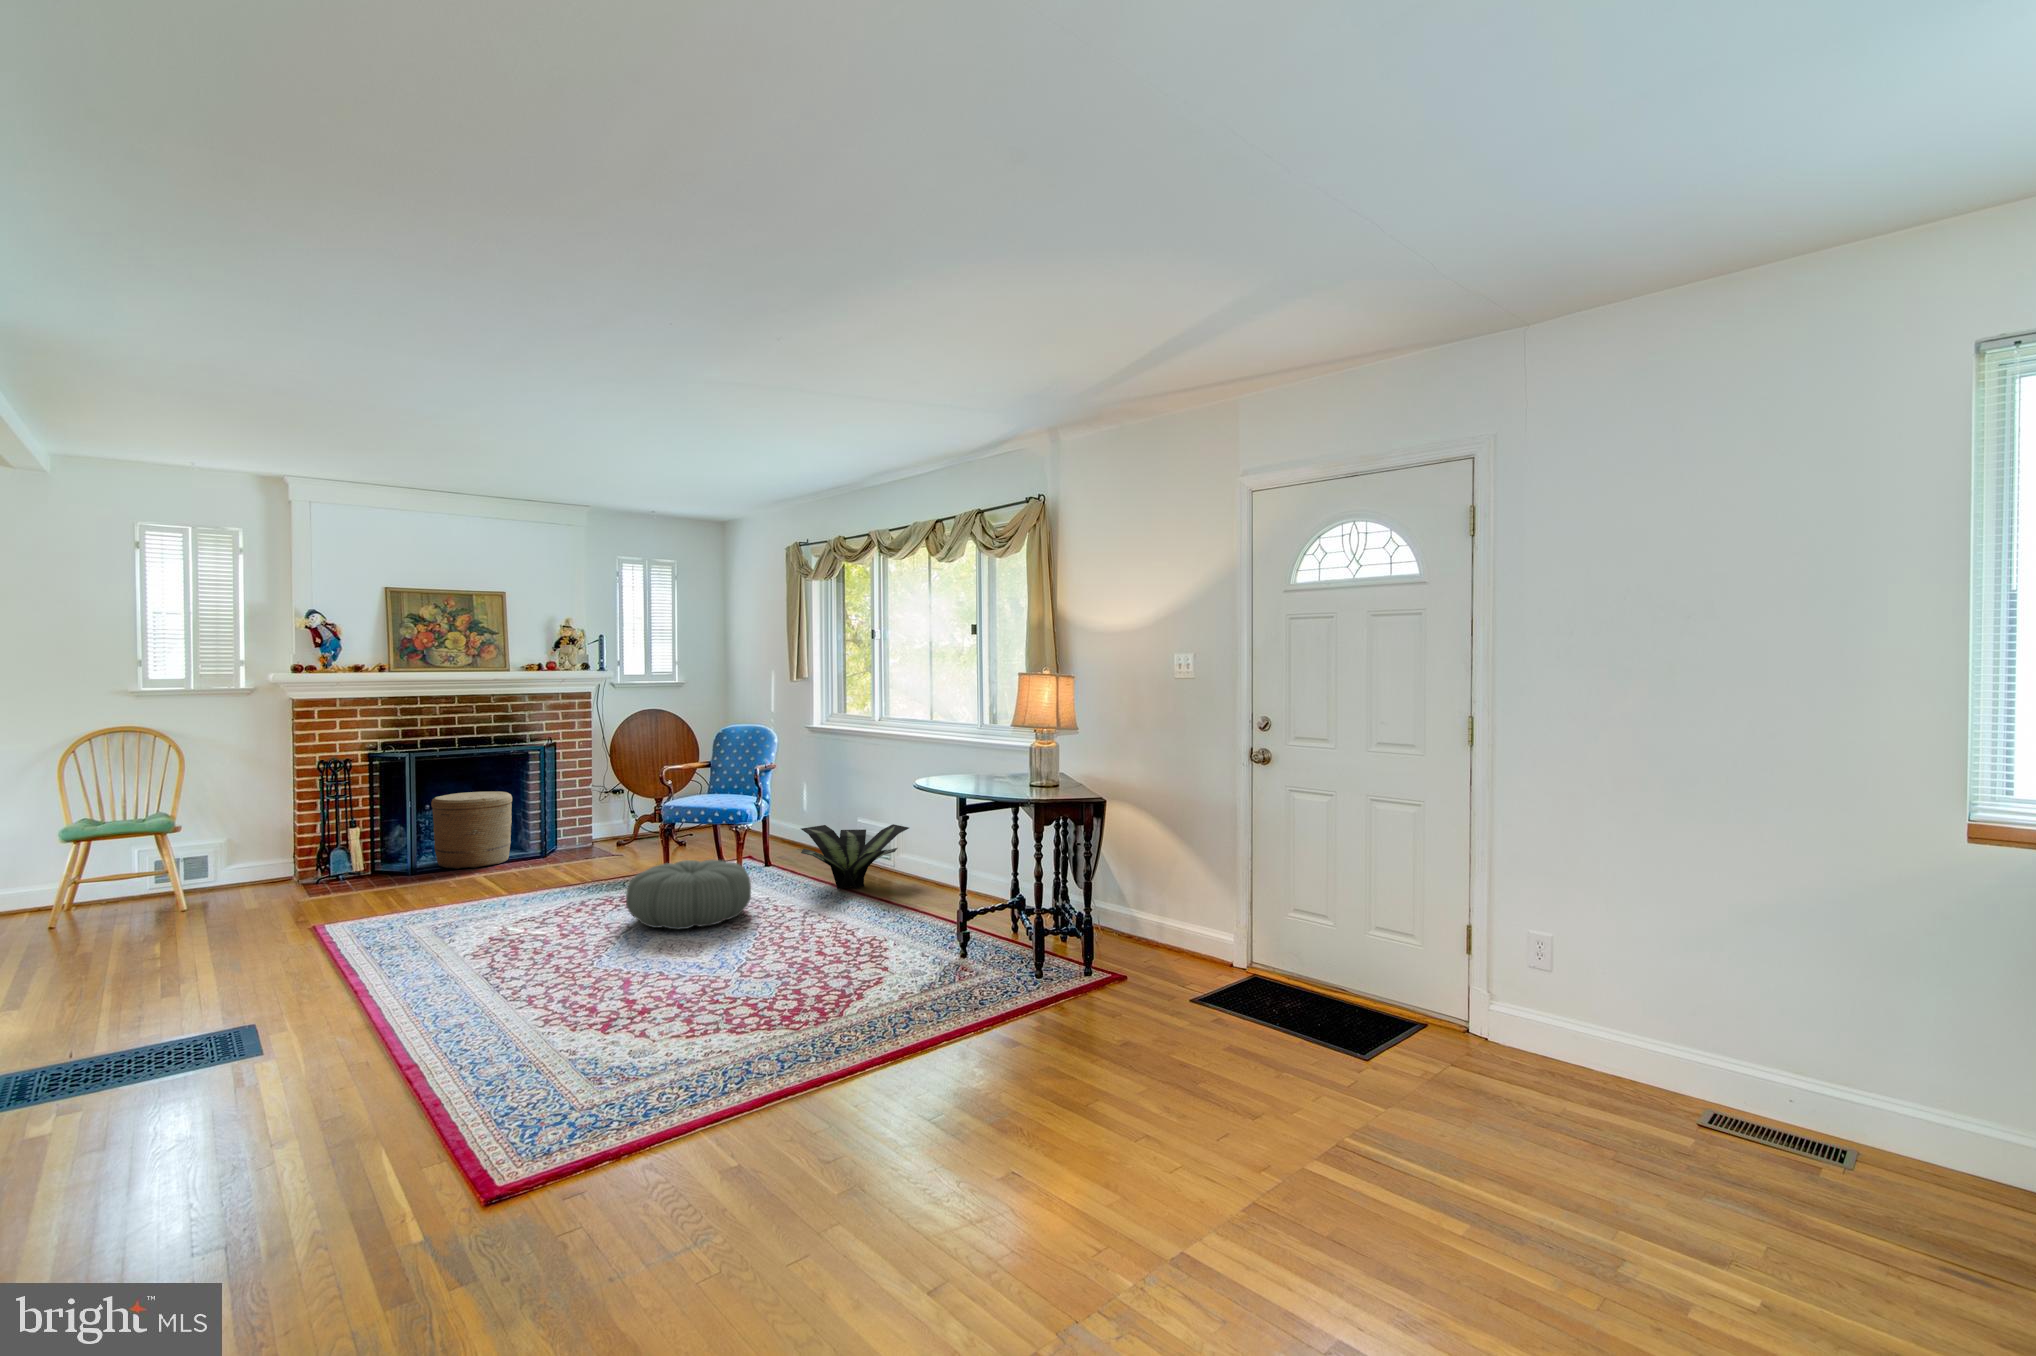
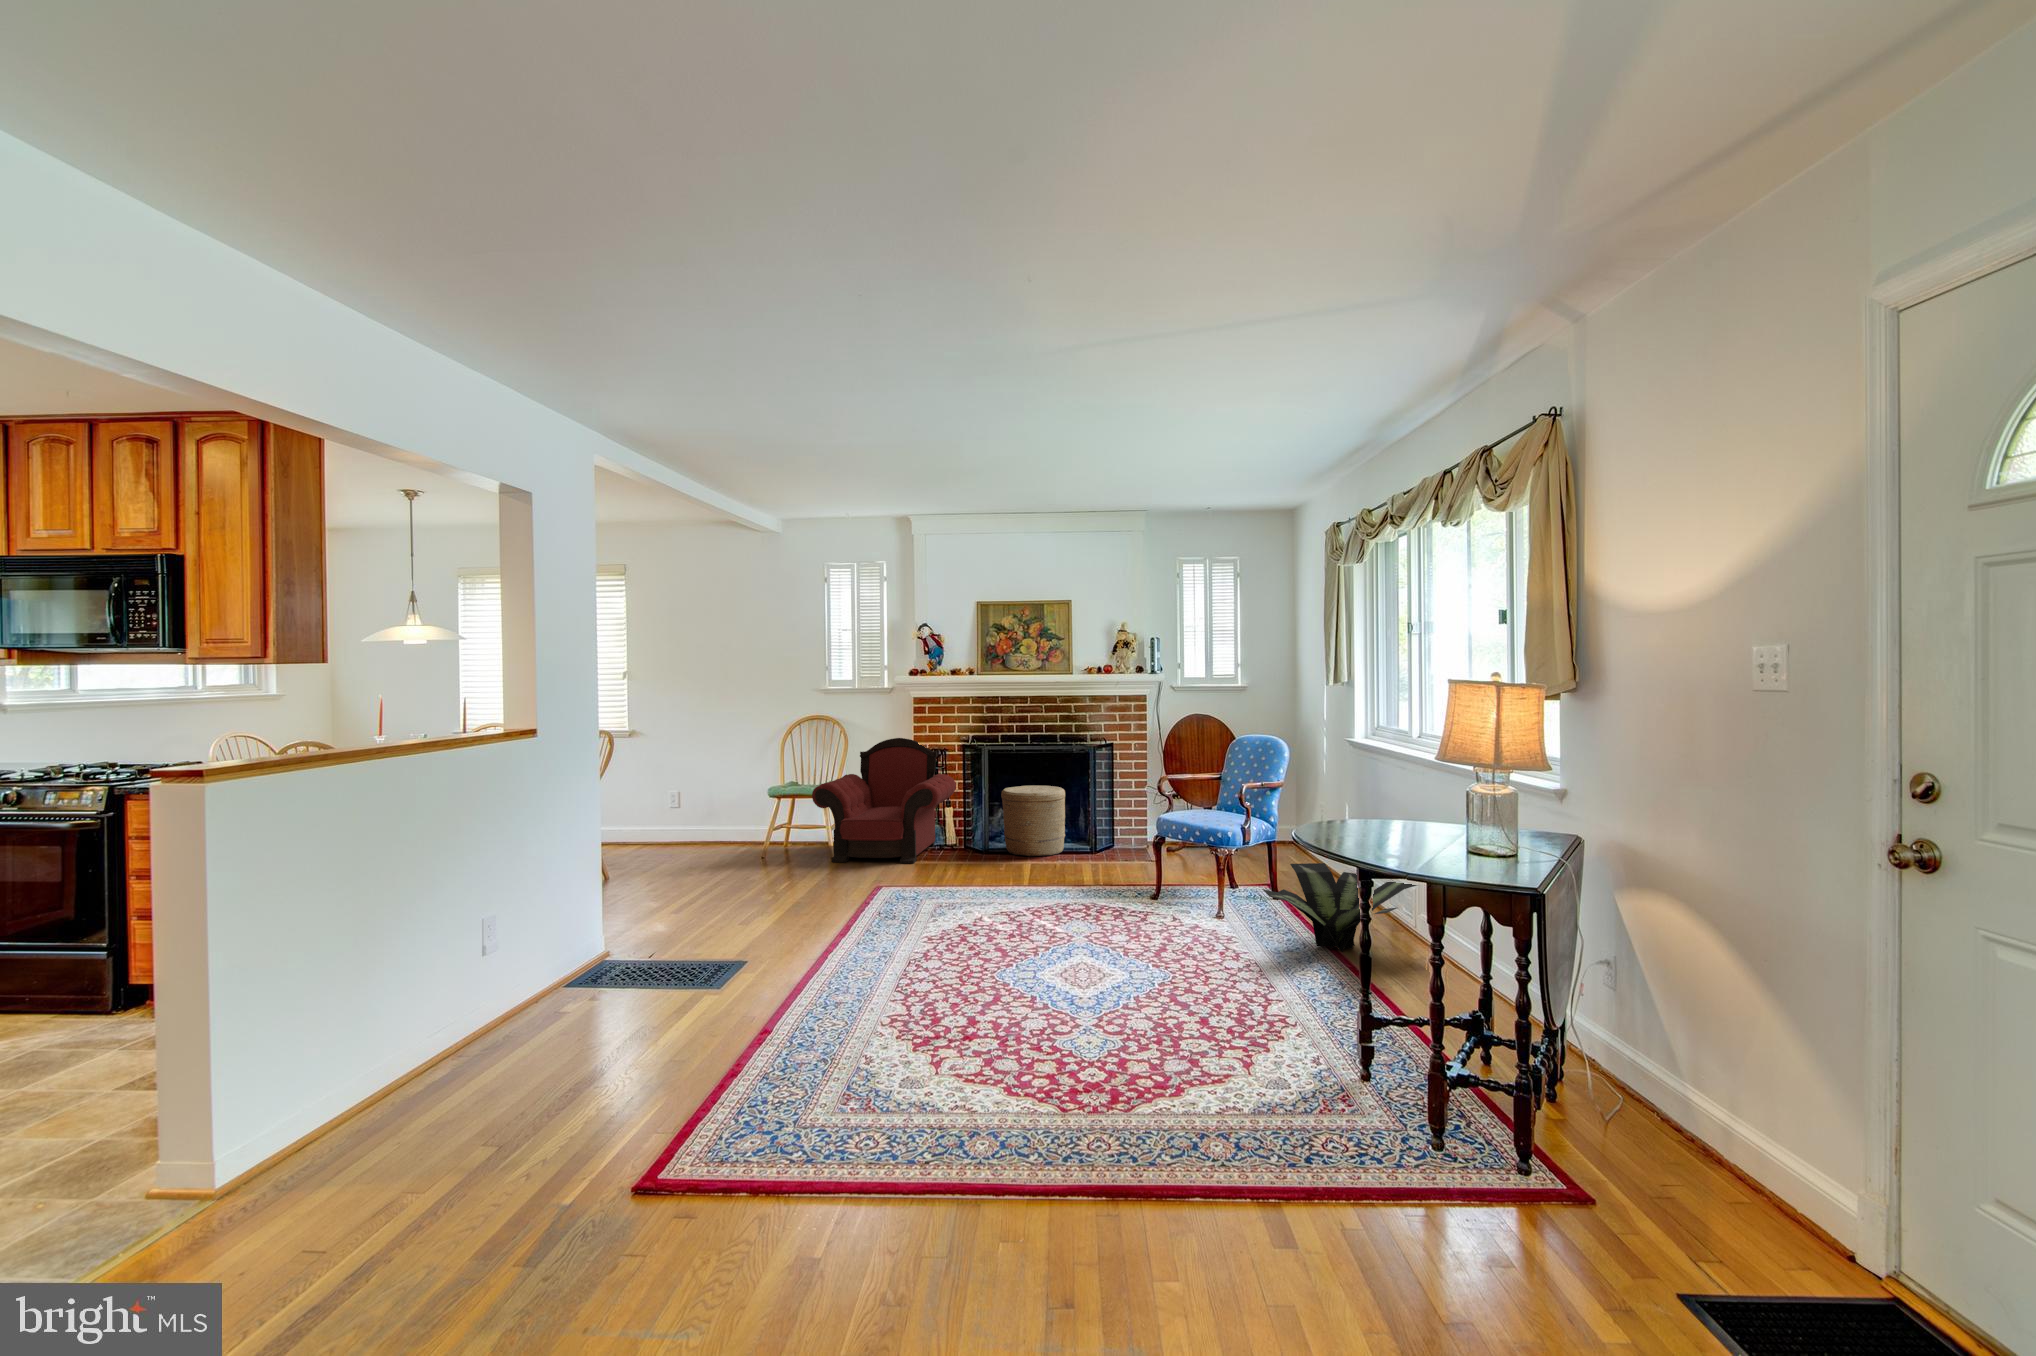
armchair: none [152,749,362,910] -> present [812,738,956,863]
pouf: present [626,859,751,929] -> none [1065,883,1196,963]

